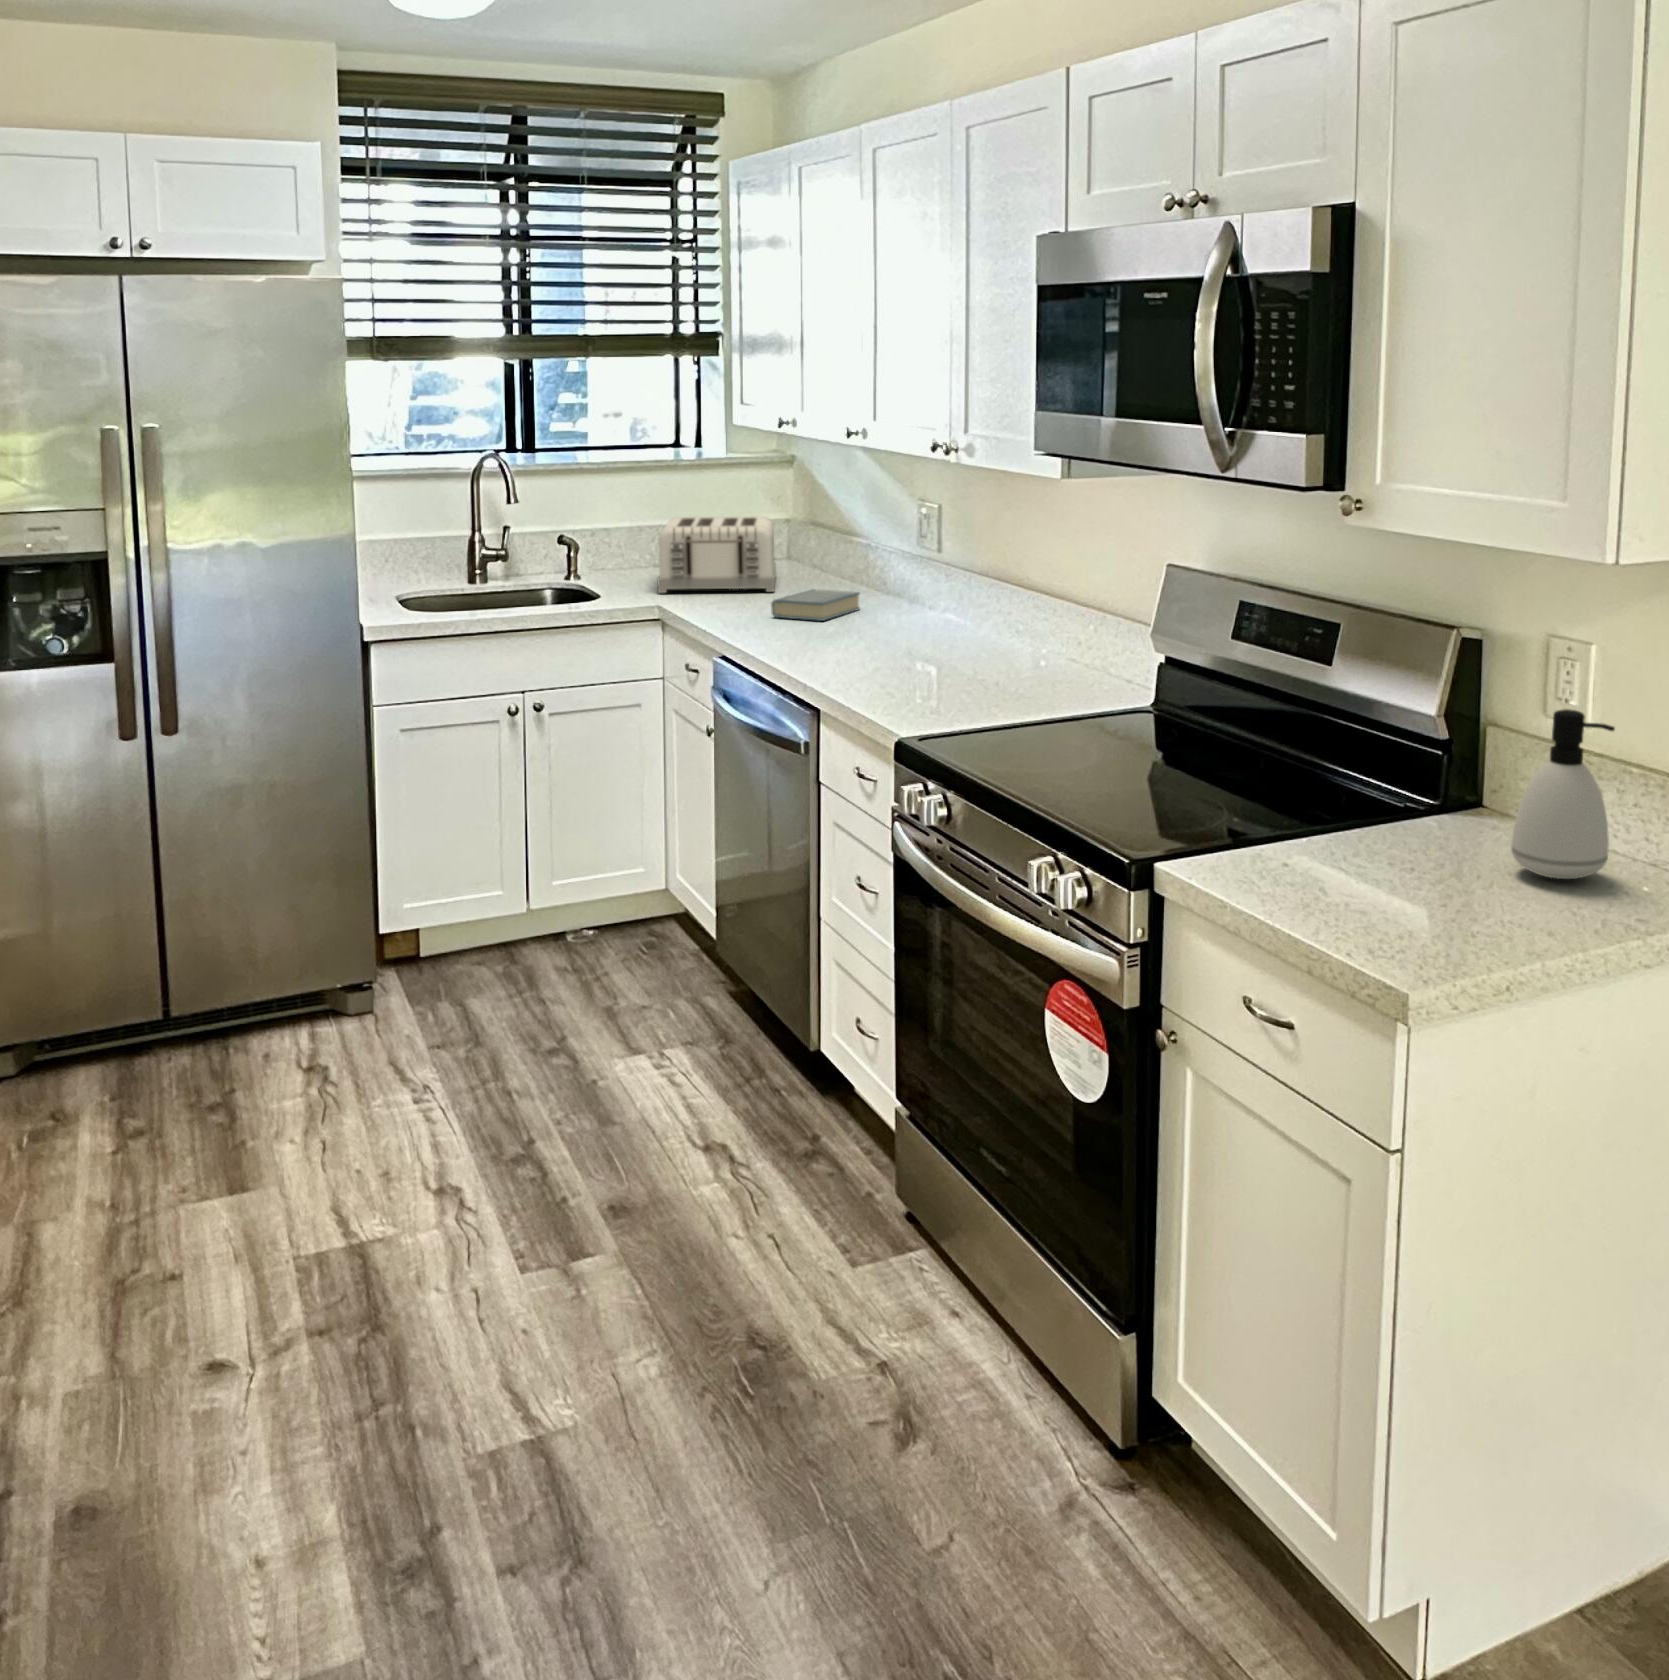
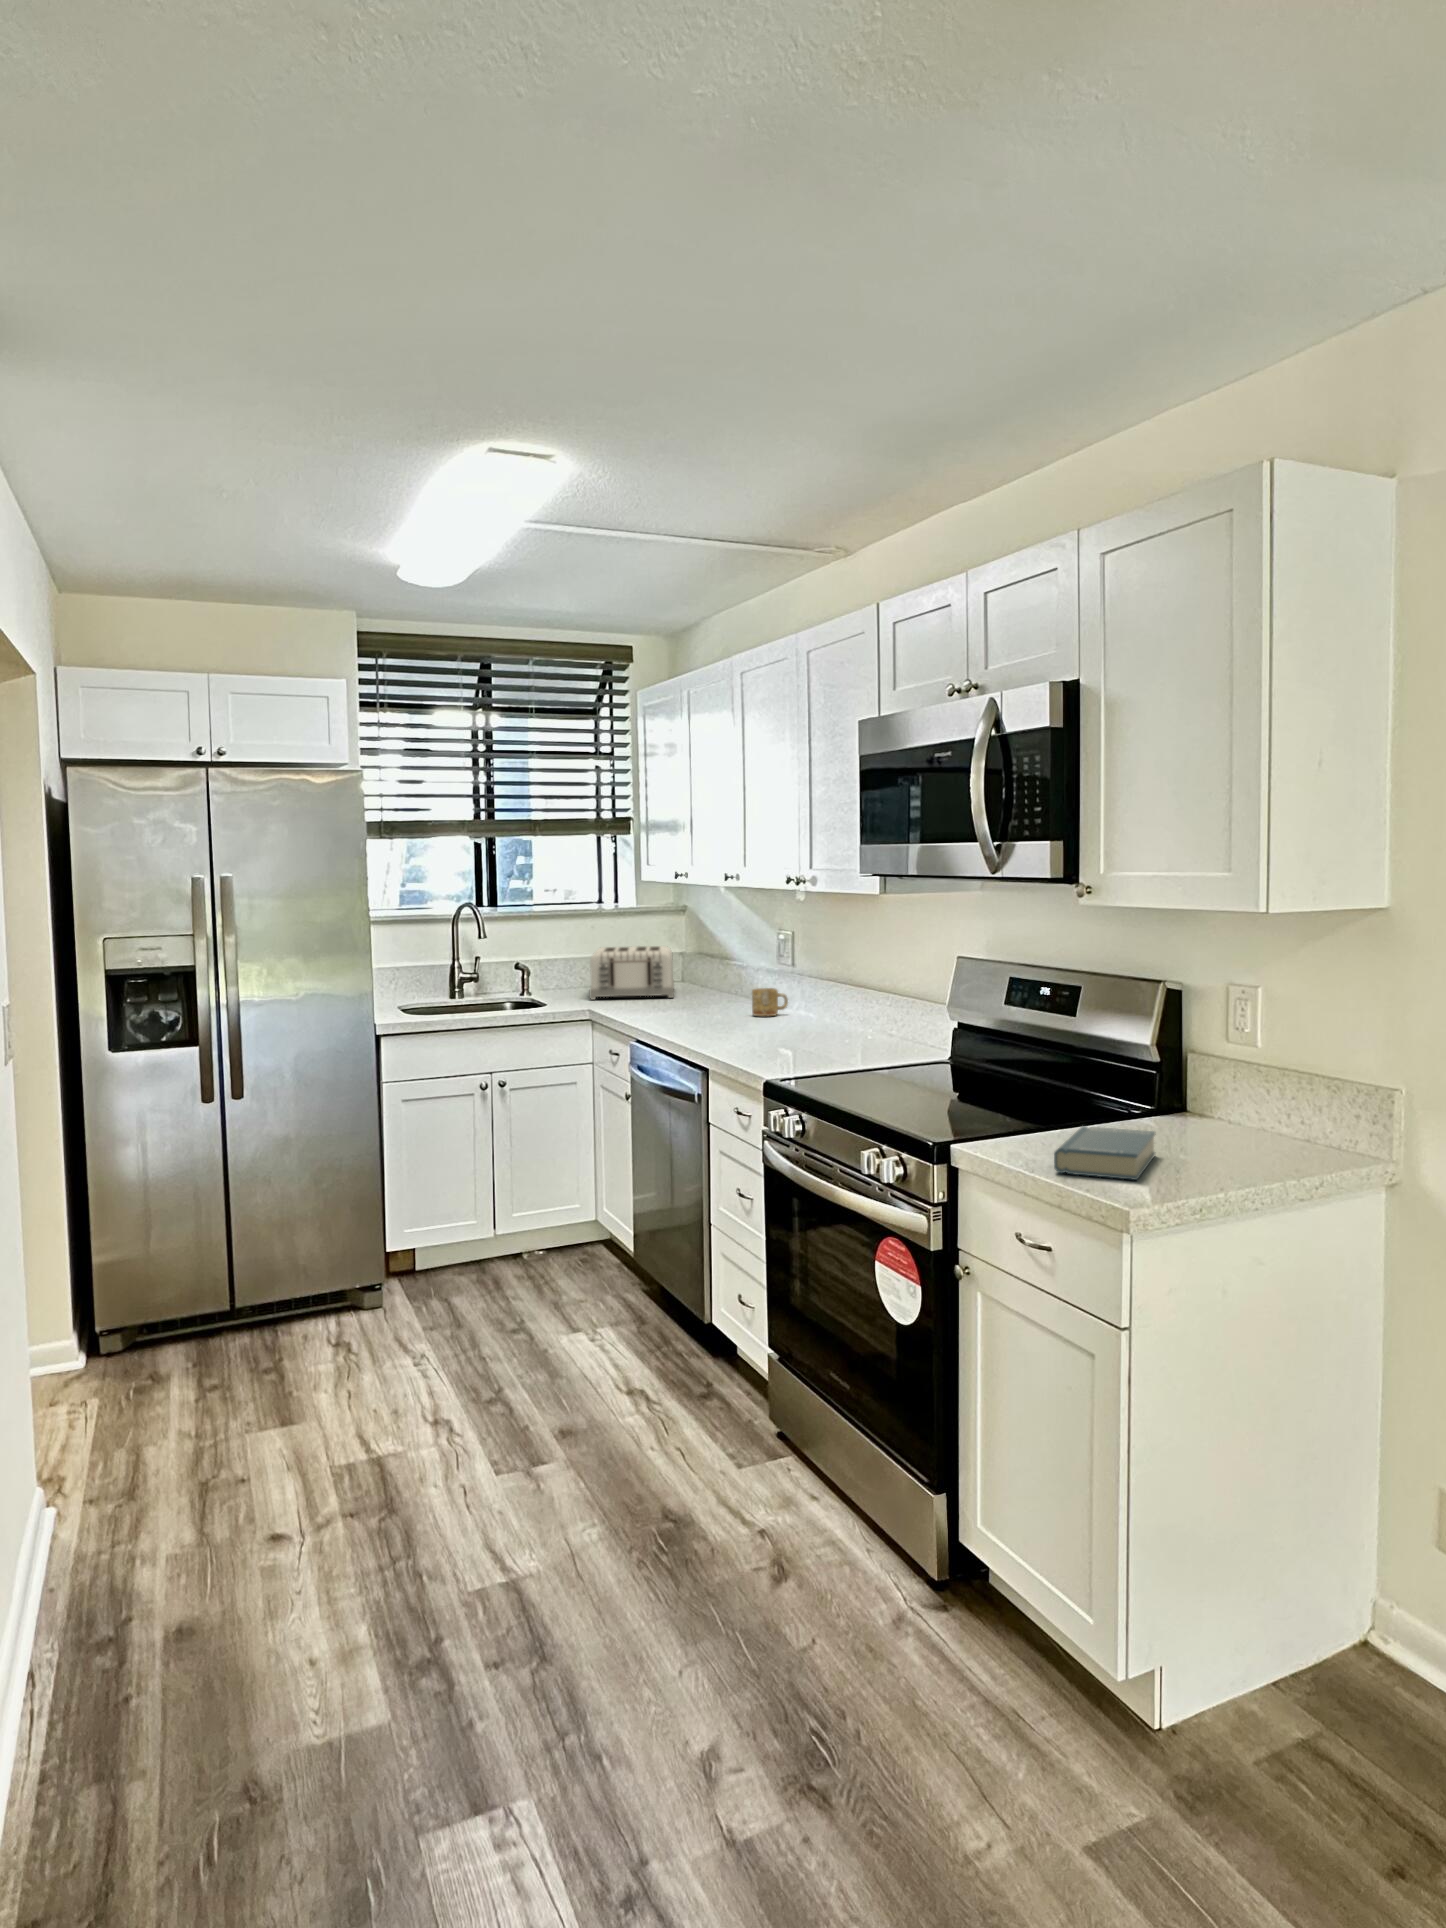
mug: none [881,586,931,627] -> present [752,988,788,1016]
hardback book: present [771,589,860,621] -> present [1054,1126,1155,1180]
soap dispenser: present [1511,709,1615,879] -> none [1197,1028,1264,1146]

